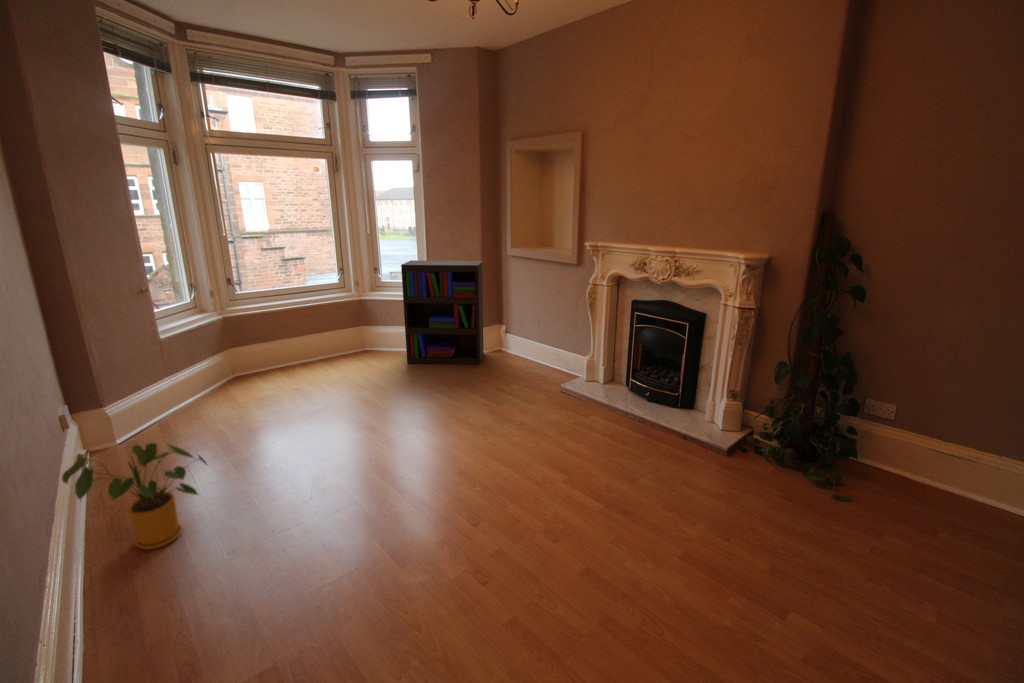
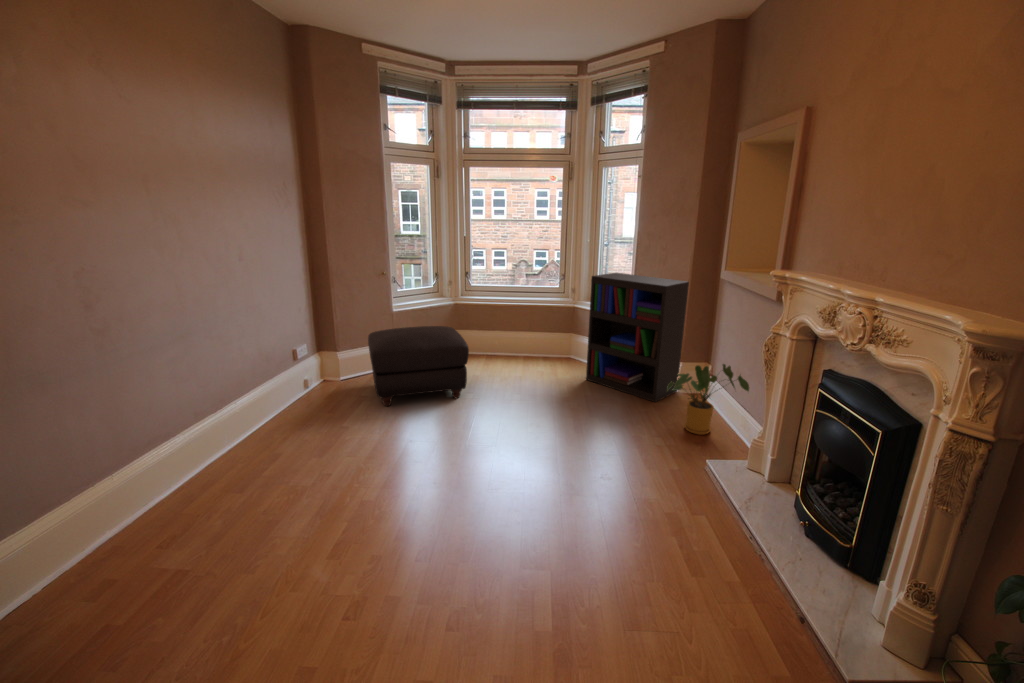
ottoman: none [162,340,319,445] -> present [368,326,469,406]
house plant: present [62,443,206,550] -> present [667,364,749,435]

